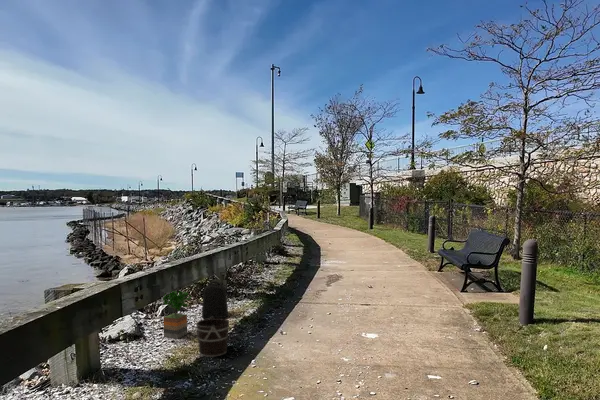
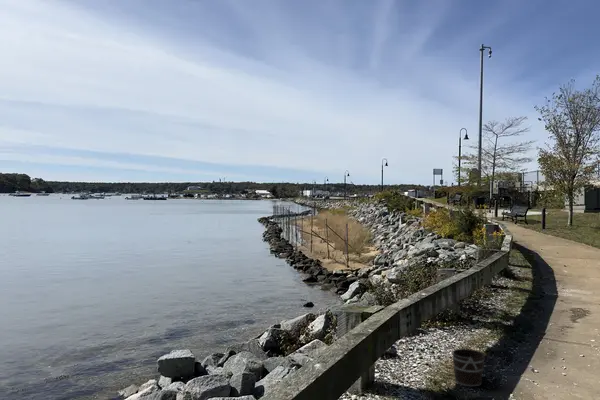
backpack: present [202,281,228,318] -> none [444,309,470,346]
potted tree: present [163,291,191,339] -> none [414,316,442,363]

